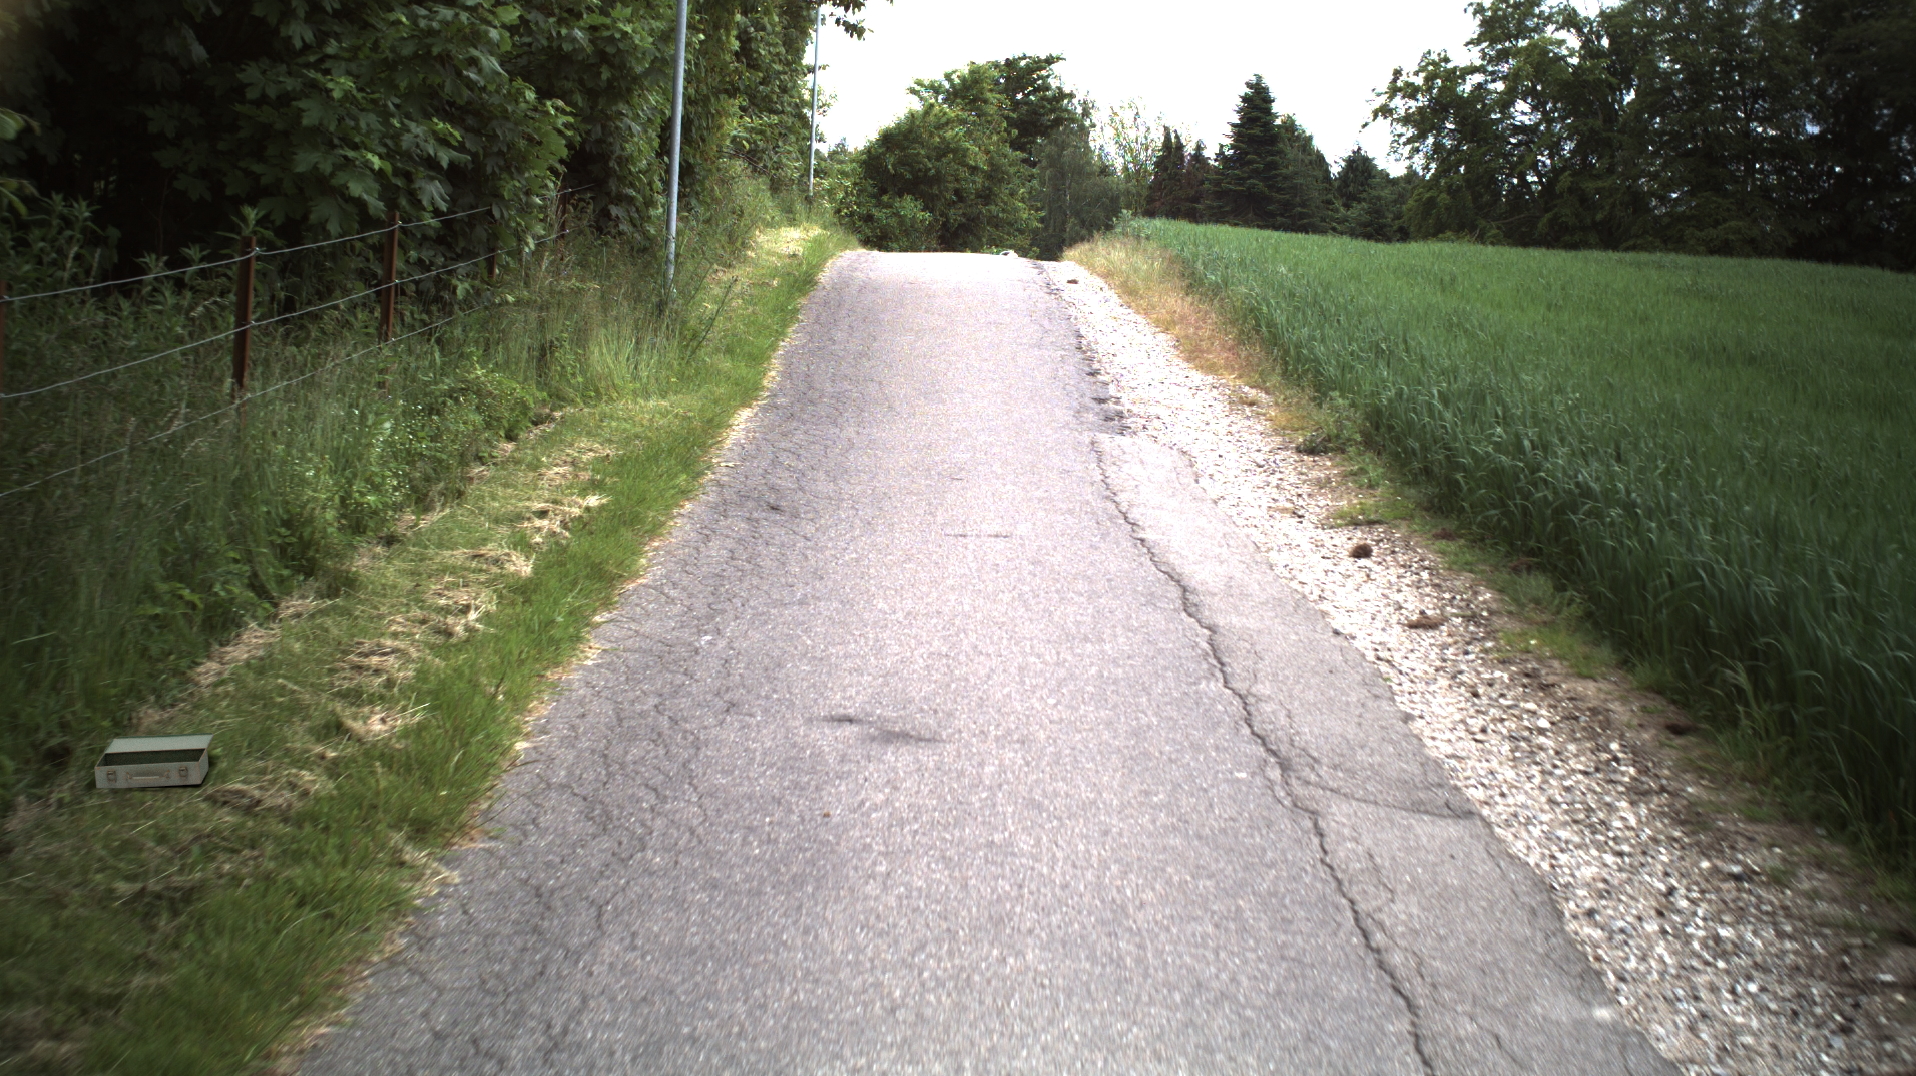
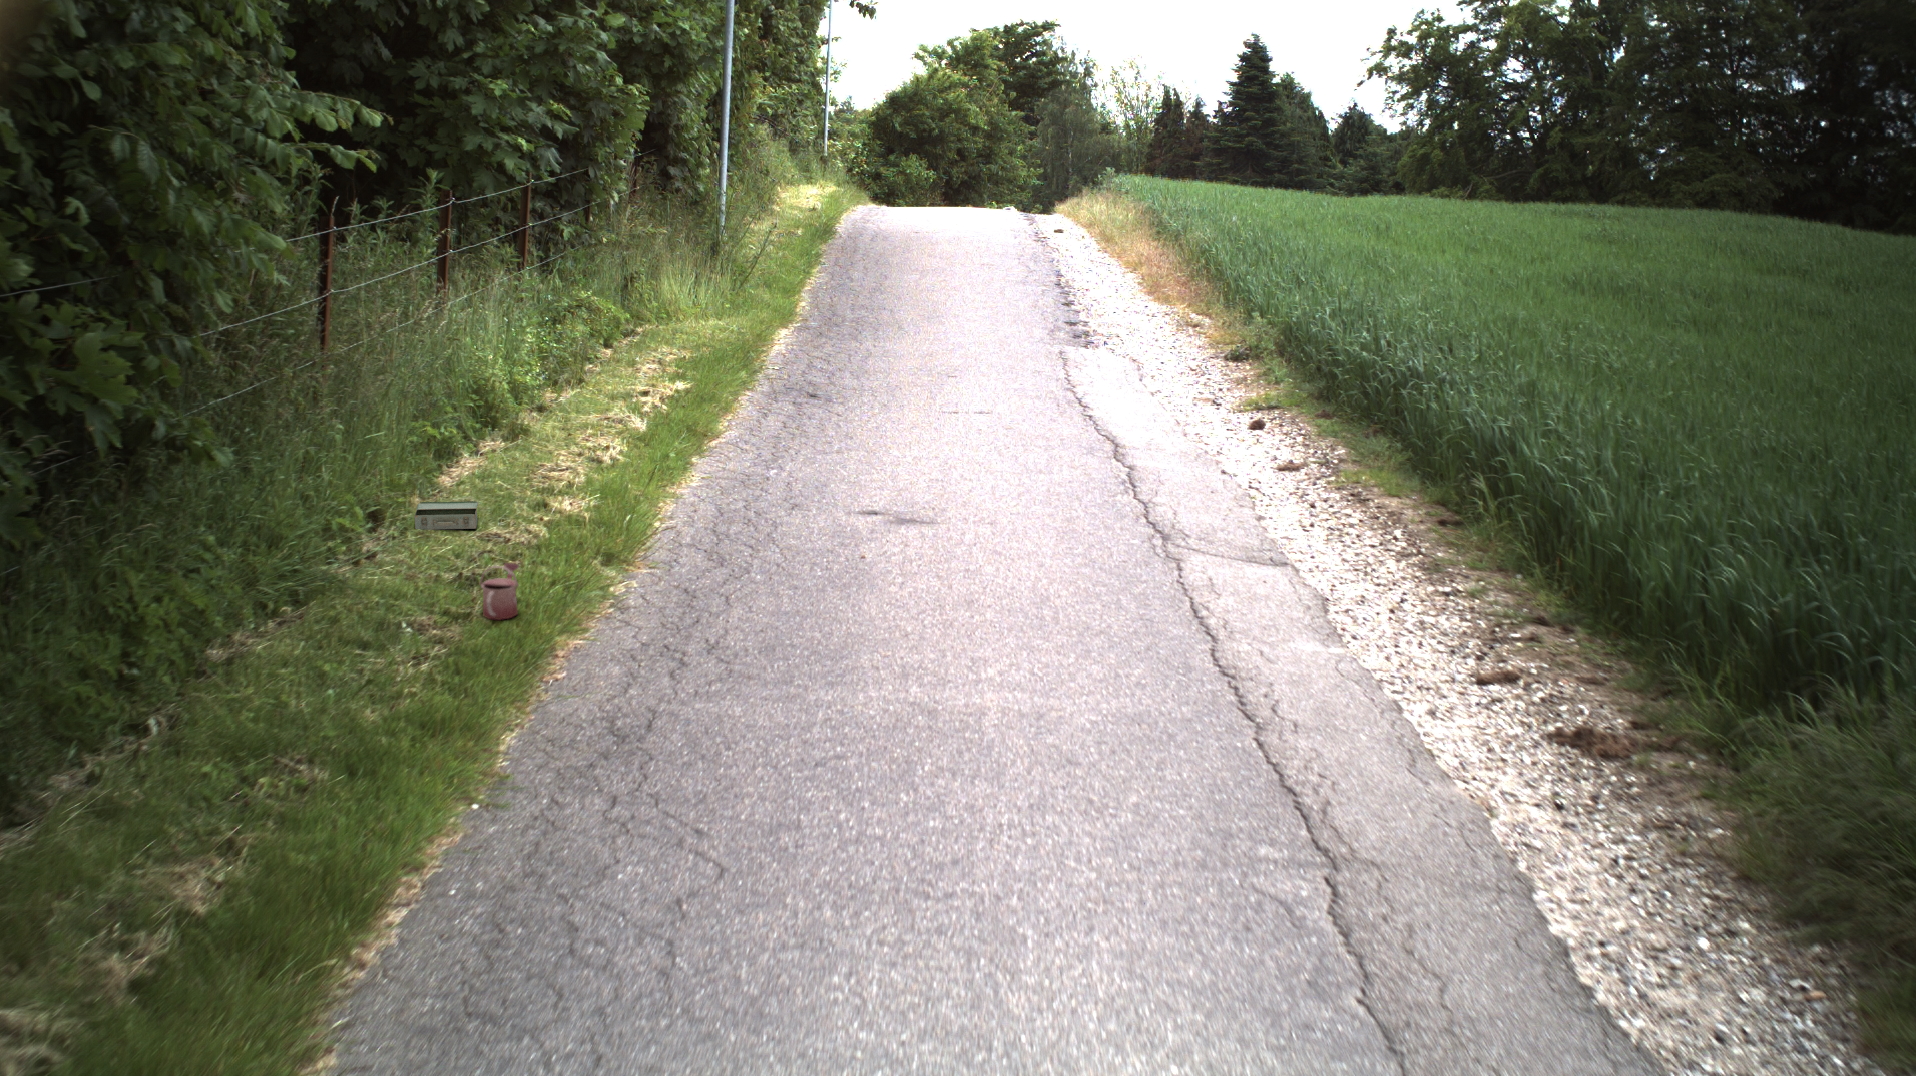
watering can: none [131,894,219,1011] -> present [480,563,519,620]

